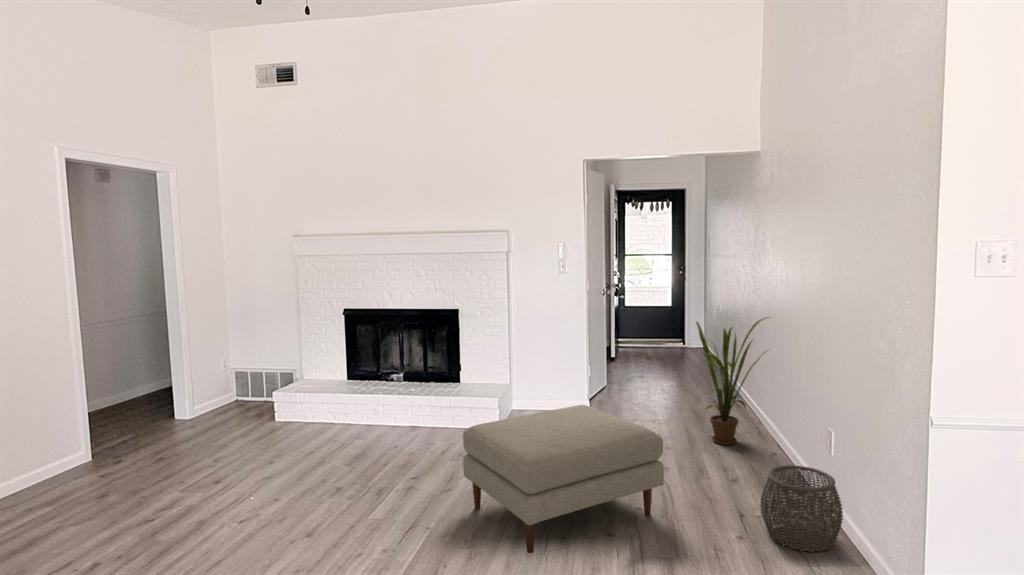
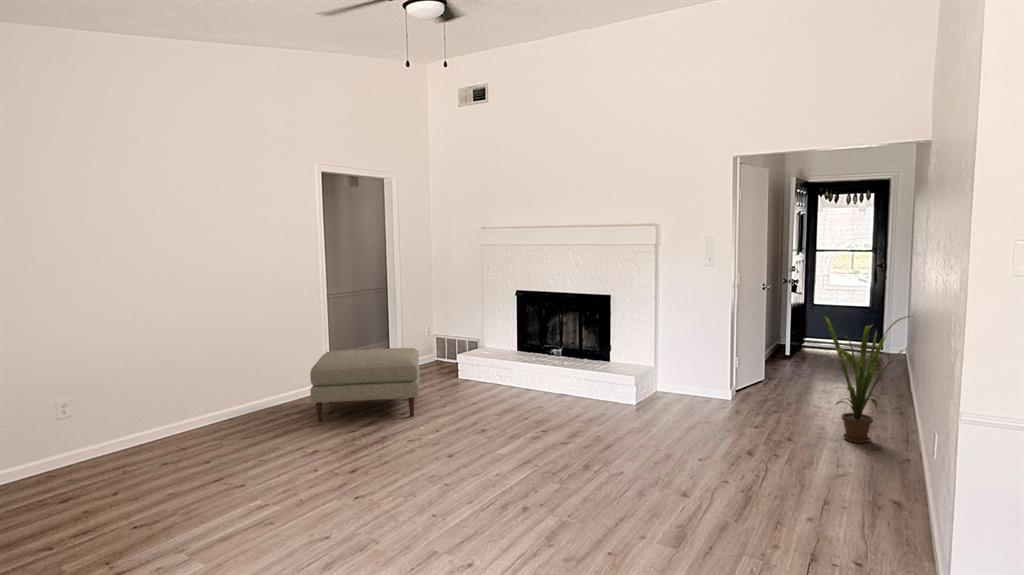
ottoman: present [463,405,664,553] -> present [310,348,420,422]
woven basket: present [760,465,843,552] -> none [833,455,917,538]

